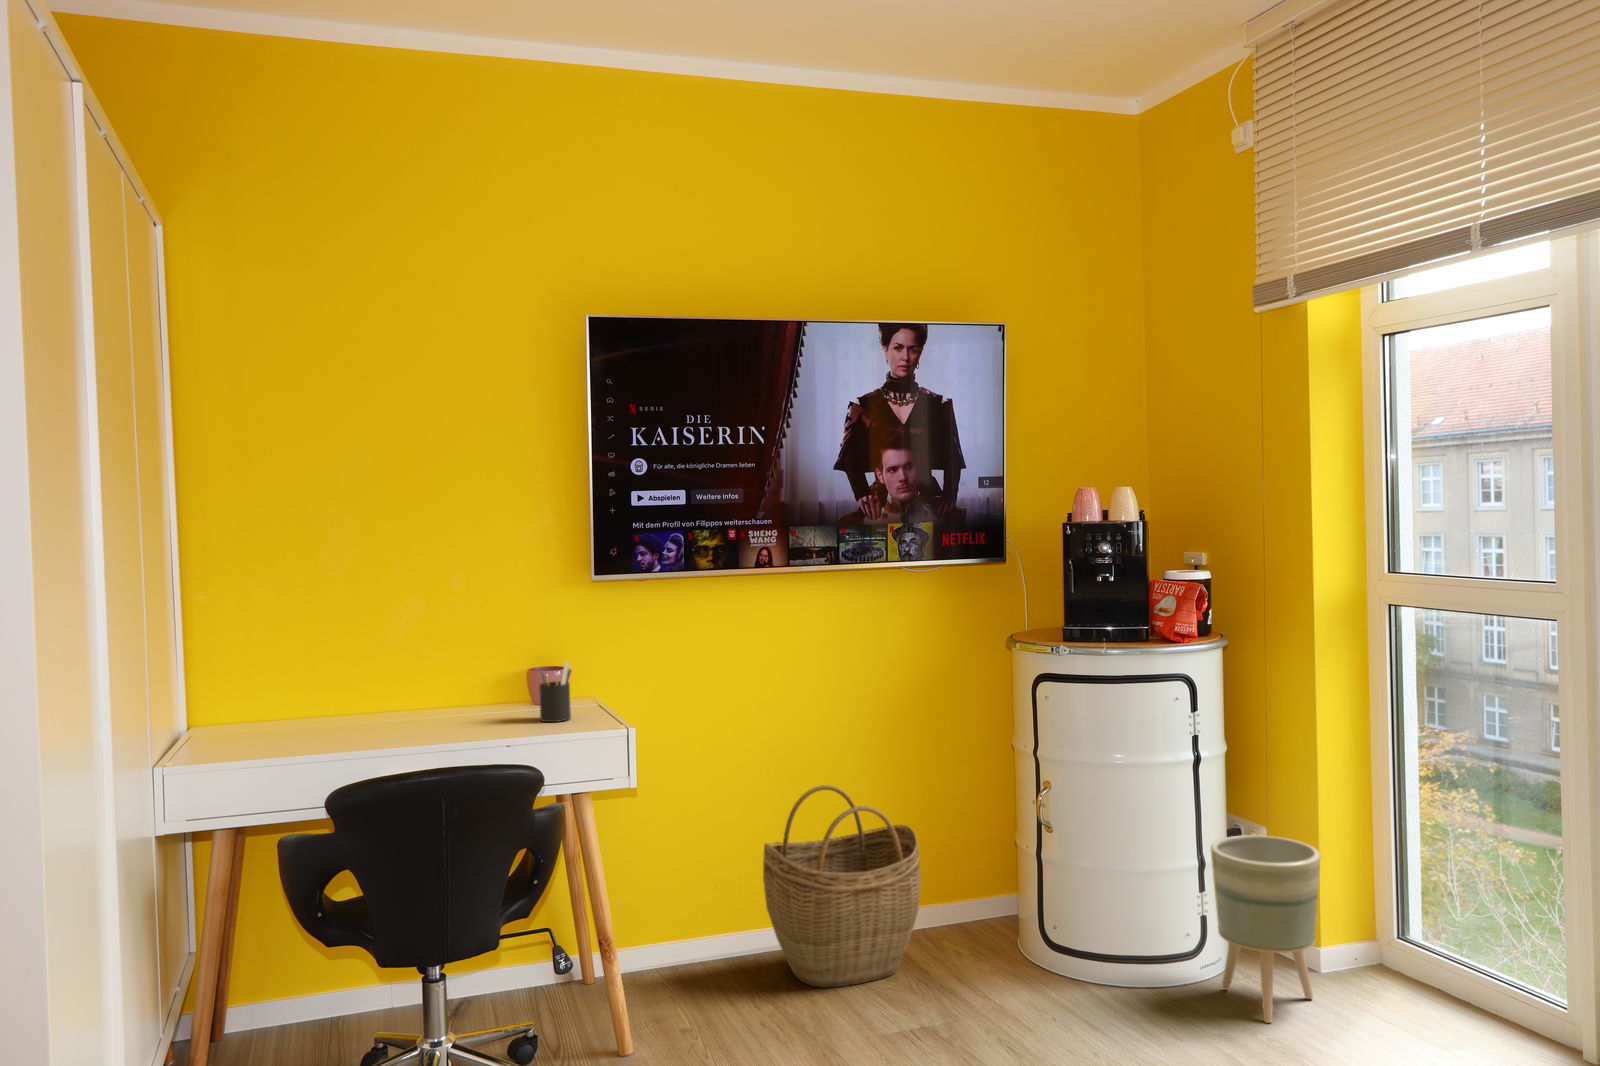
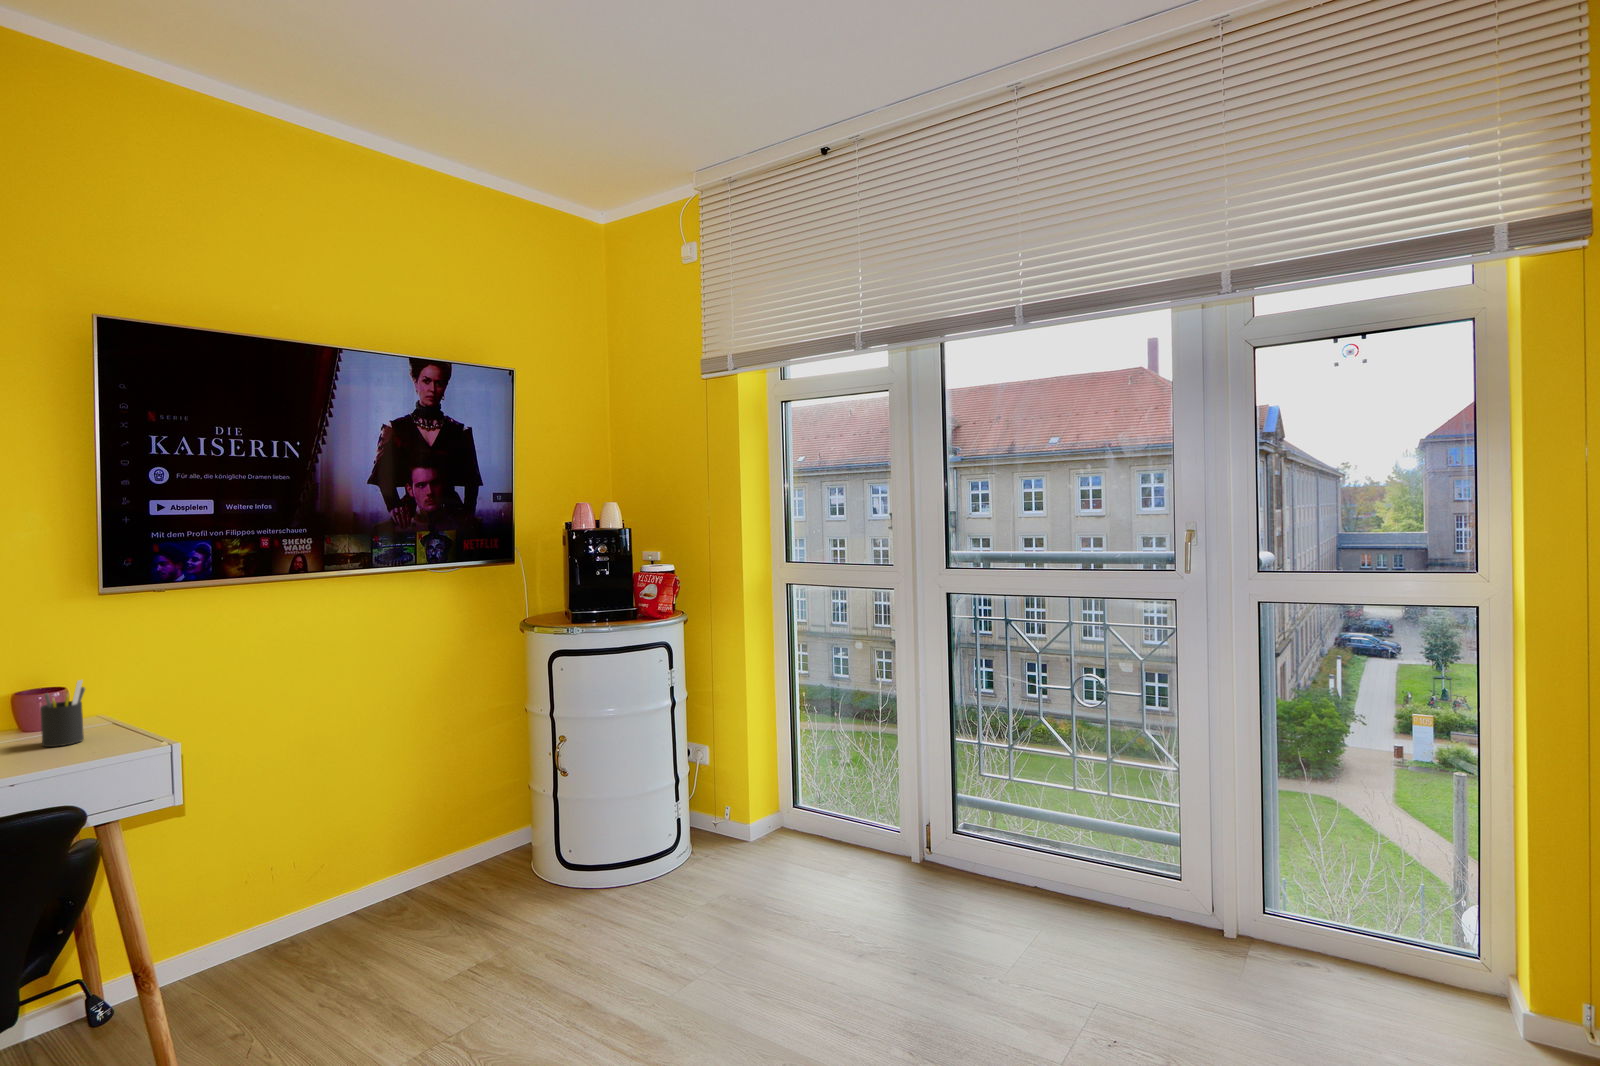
woven basket: present [763,785,921,988] -> none [302,765,457,950]
planter: present [1211,835,1320,1023] -> none [689,752,762,887]

